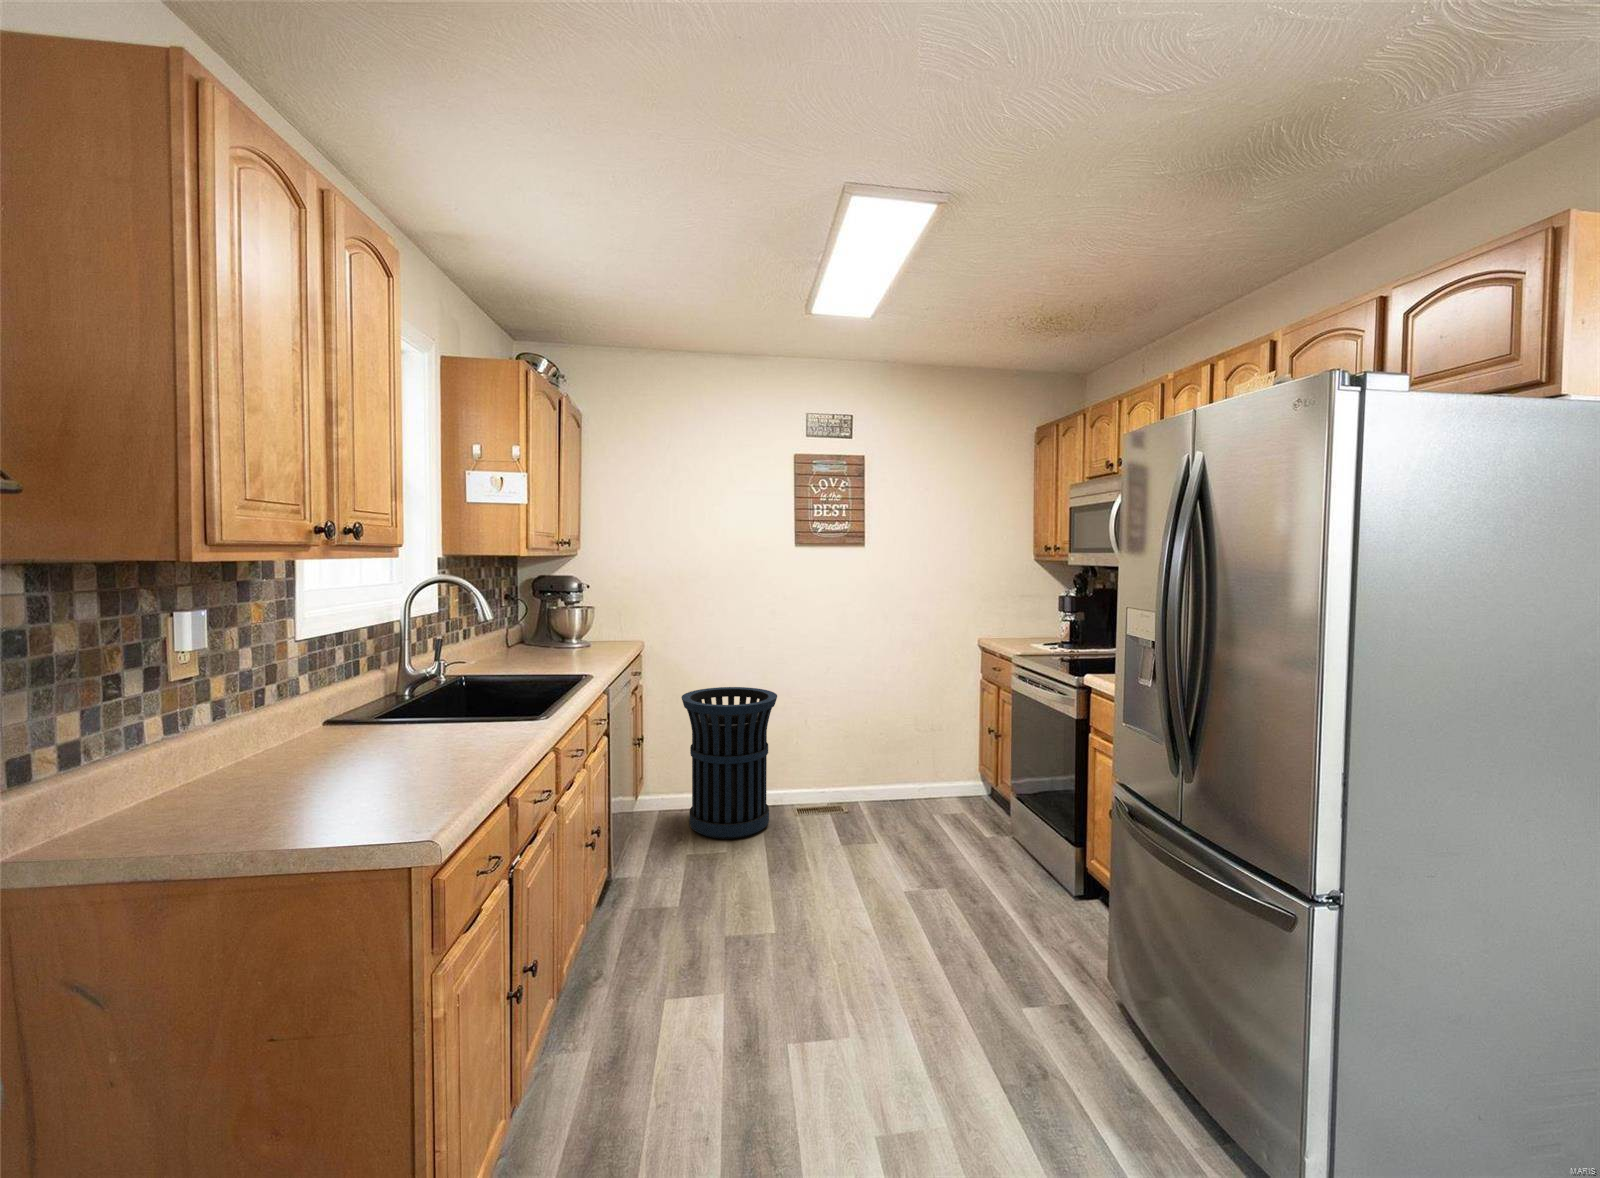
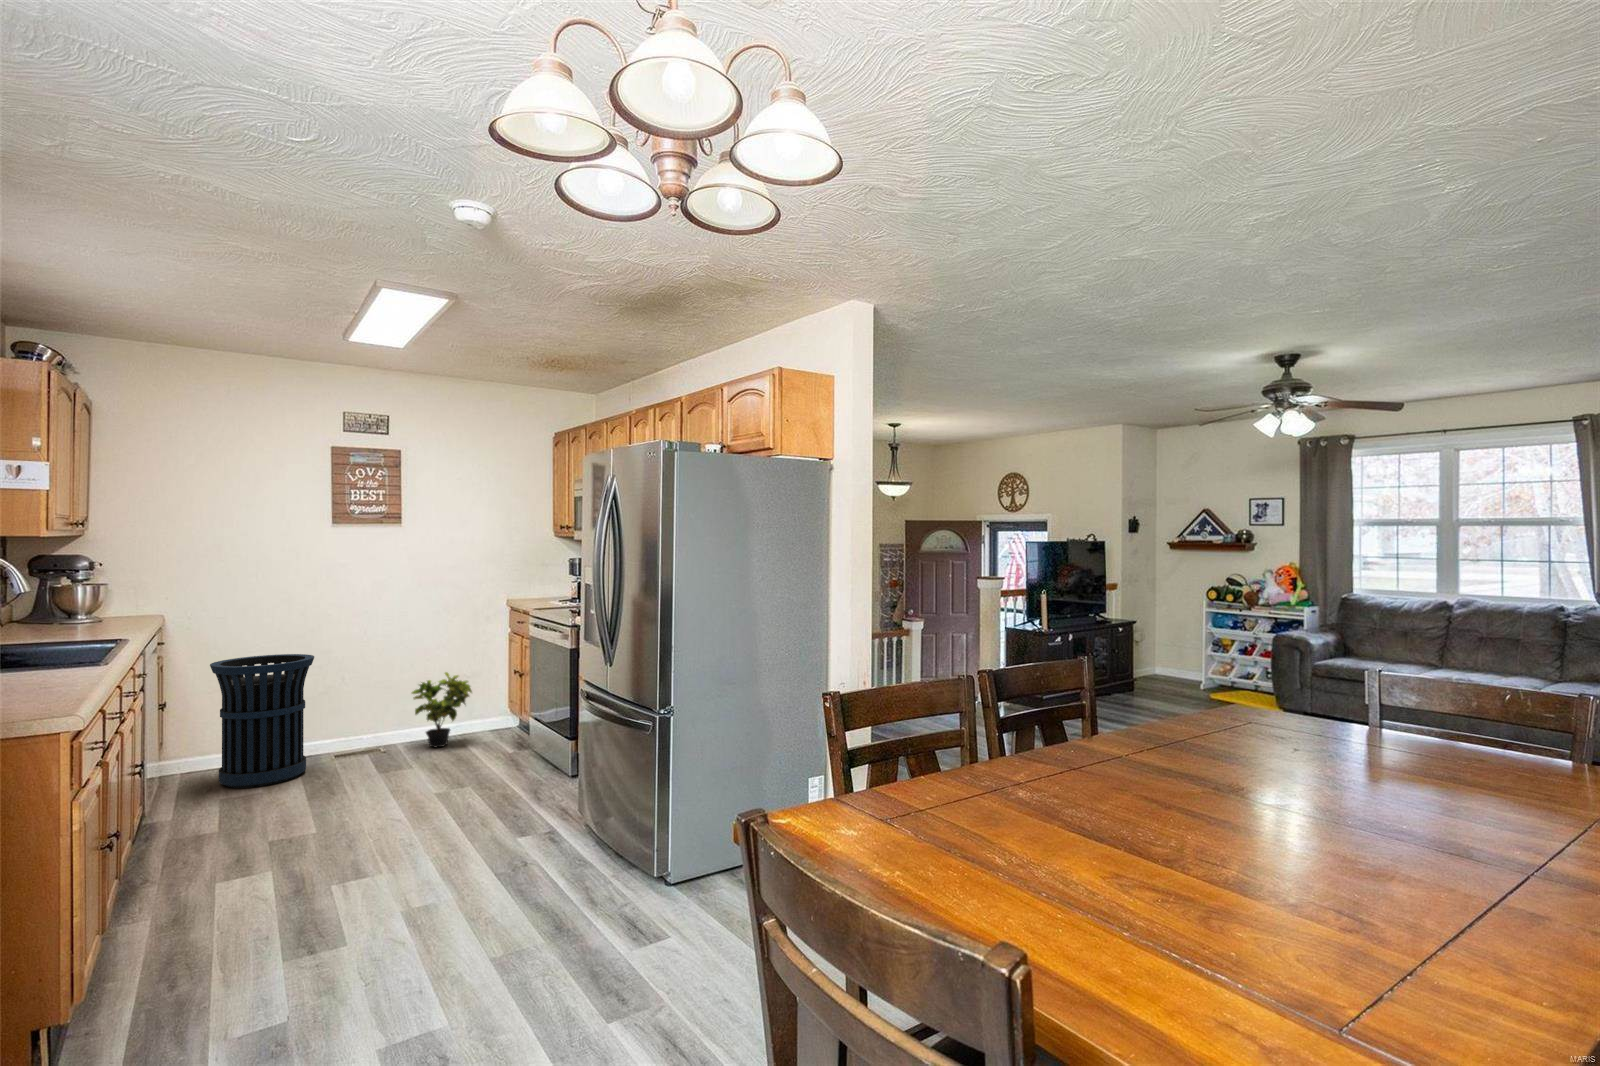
potted plant: none [873,722,942,813] -> present [412,672,472,747]

